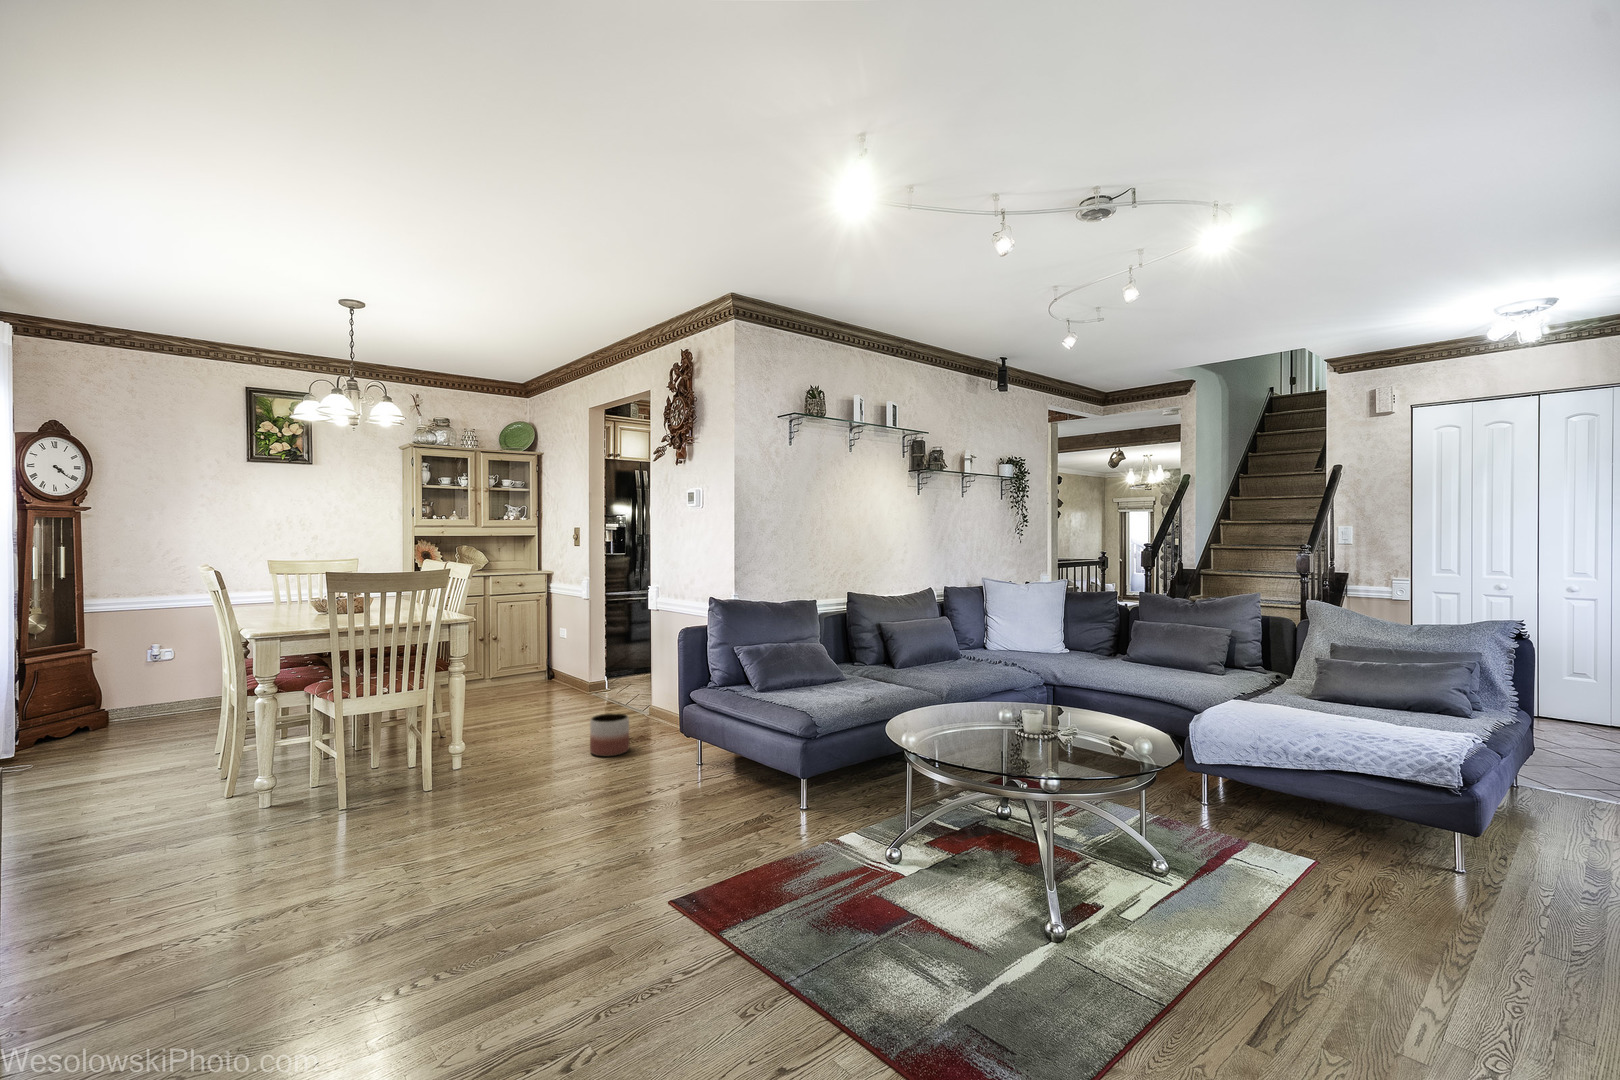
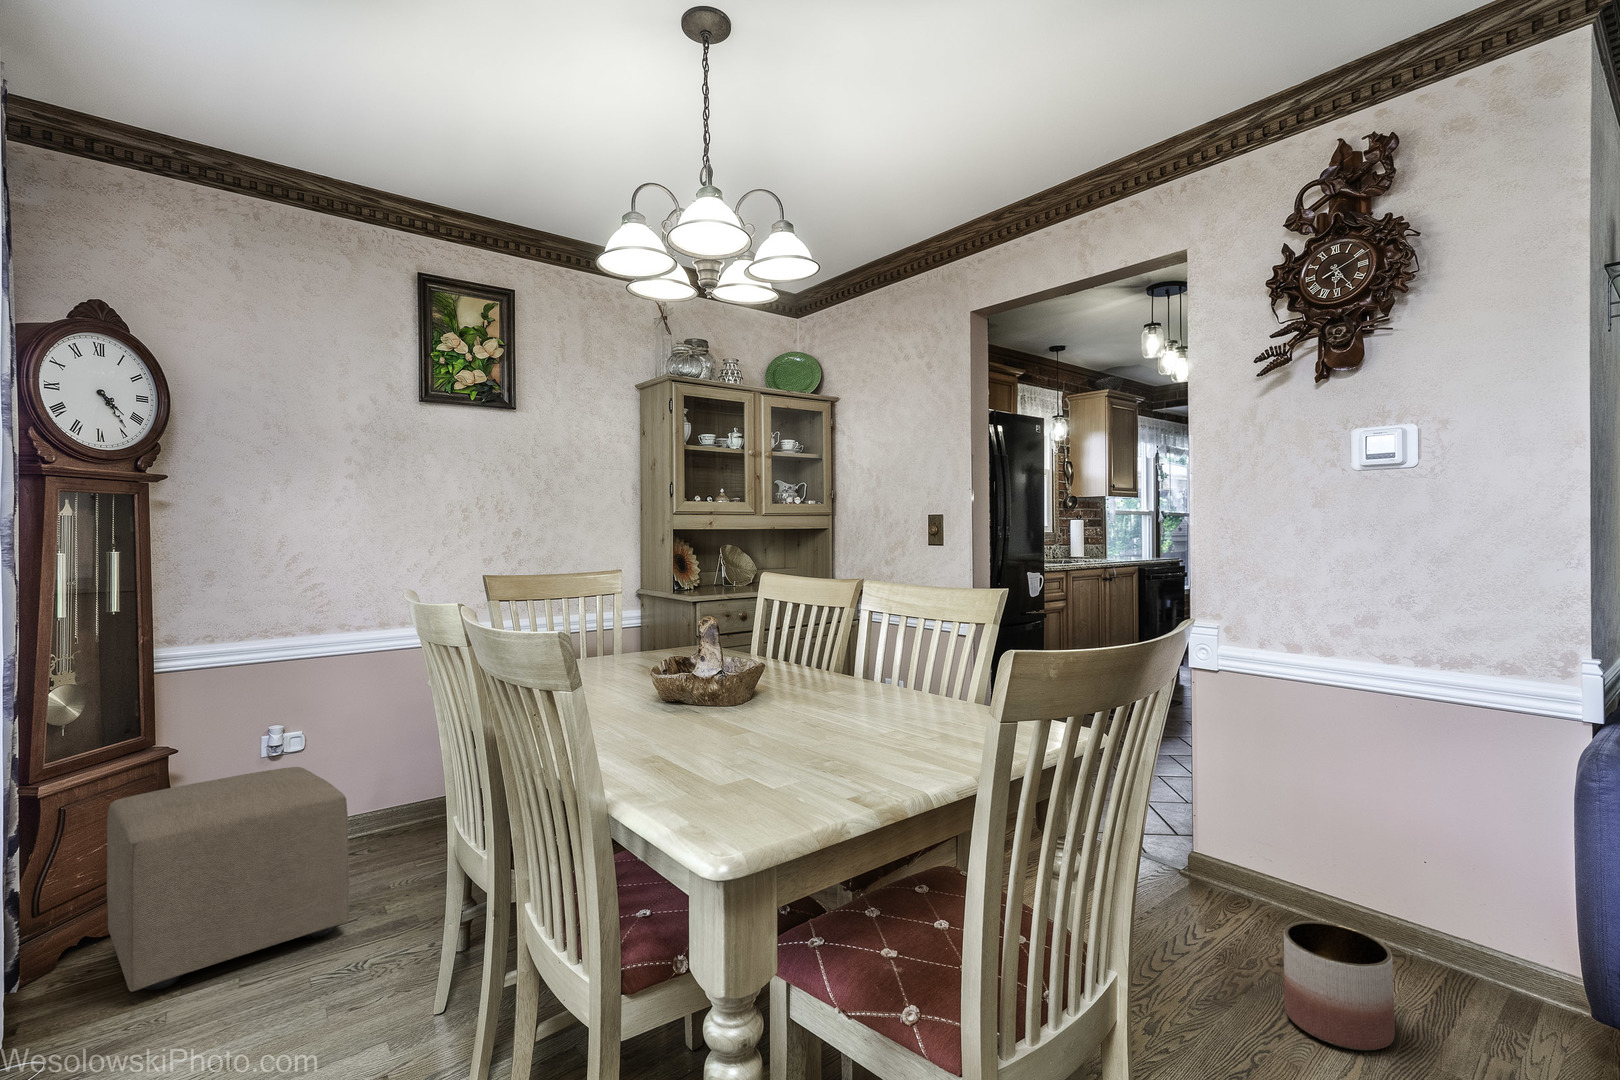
ottoman: none [59,661,187,752] -> present [107,767,349,991]

